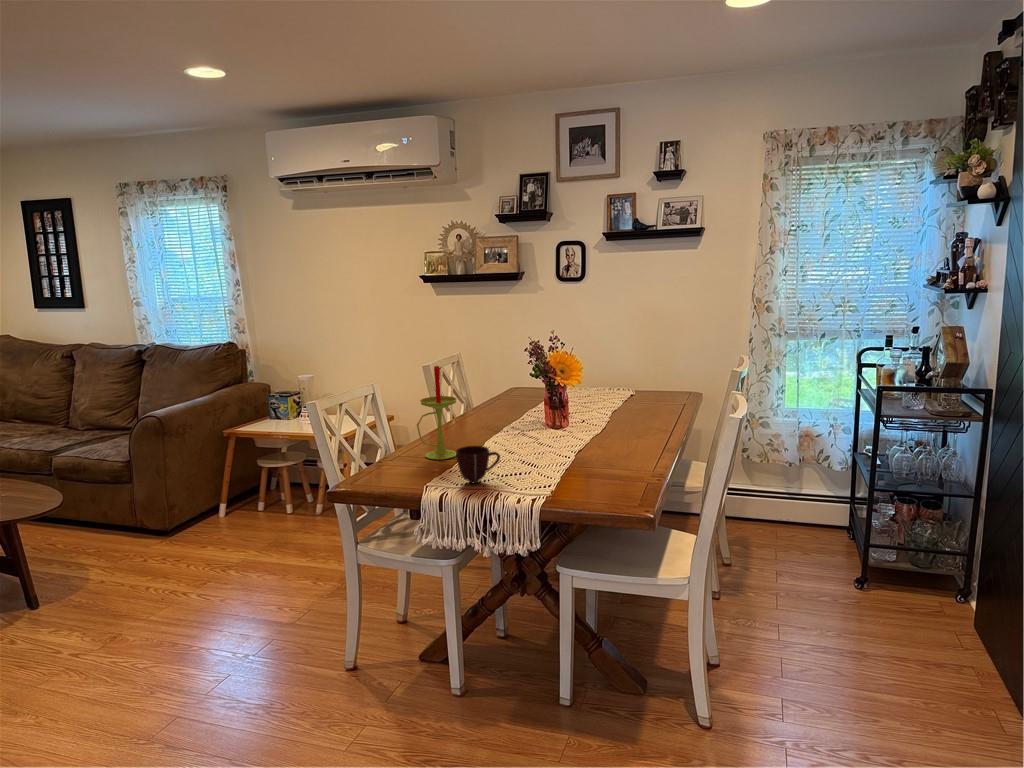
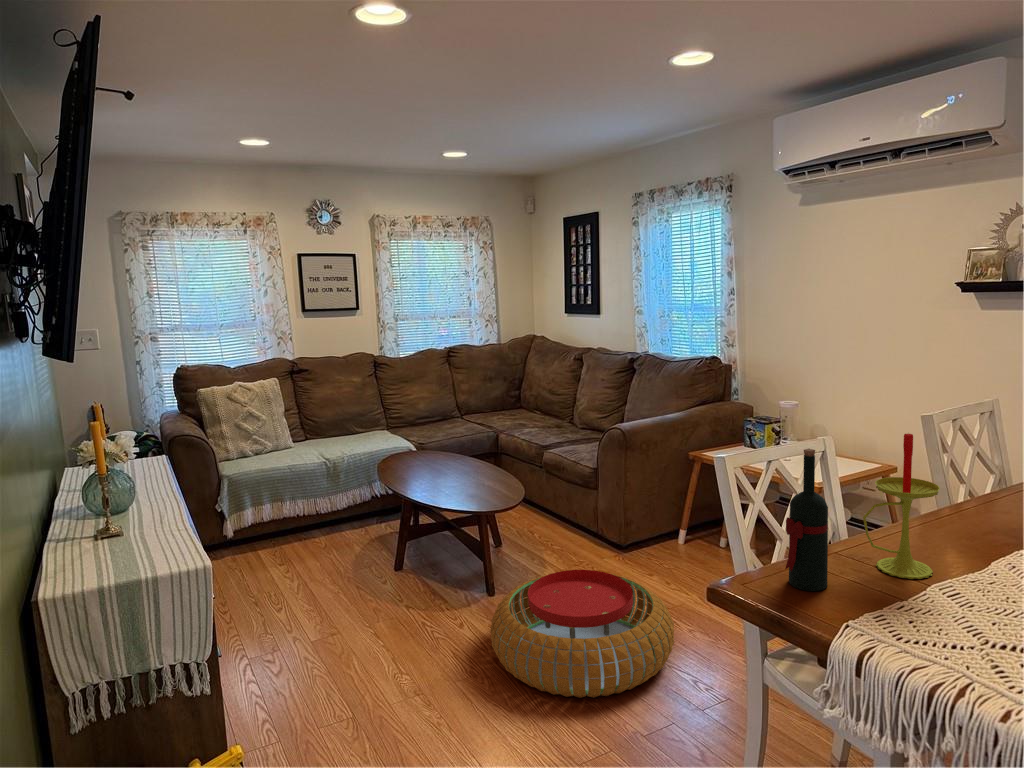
wine bottle: none [376,381,405,478] -> present [785,449,828,591]
mug: present [456,446,500,483] -> none [903,578,991,646]
pouf: none [60,546,258,667] -> present [490,570,674,698]

